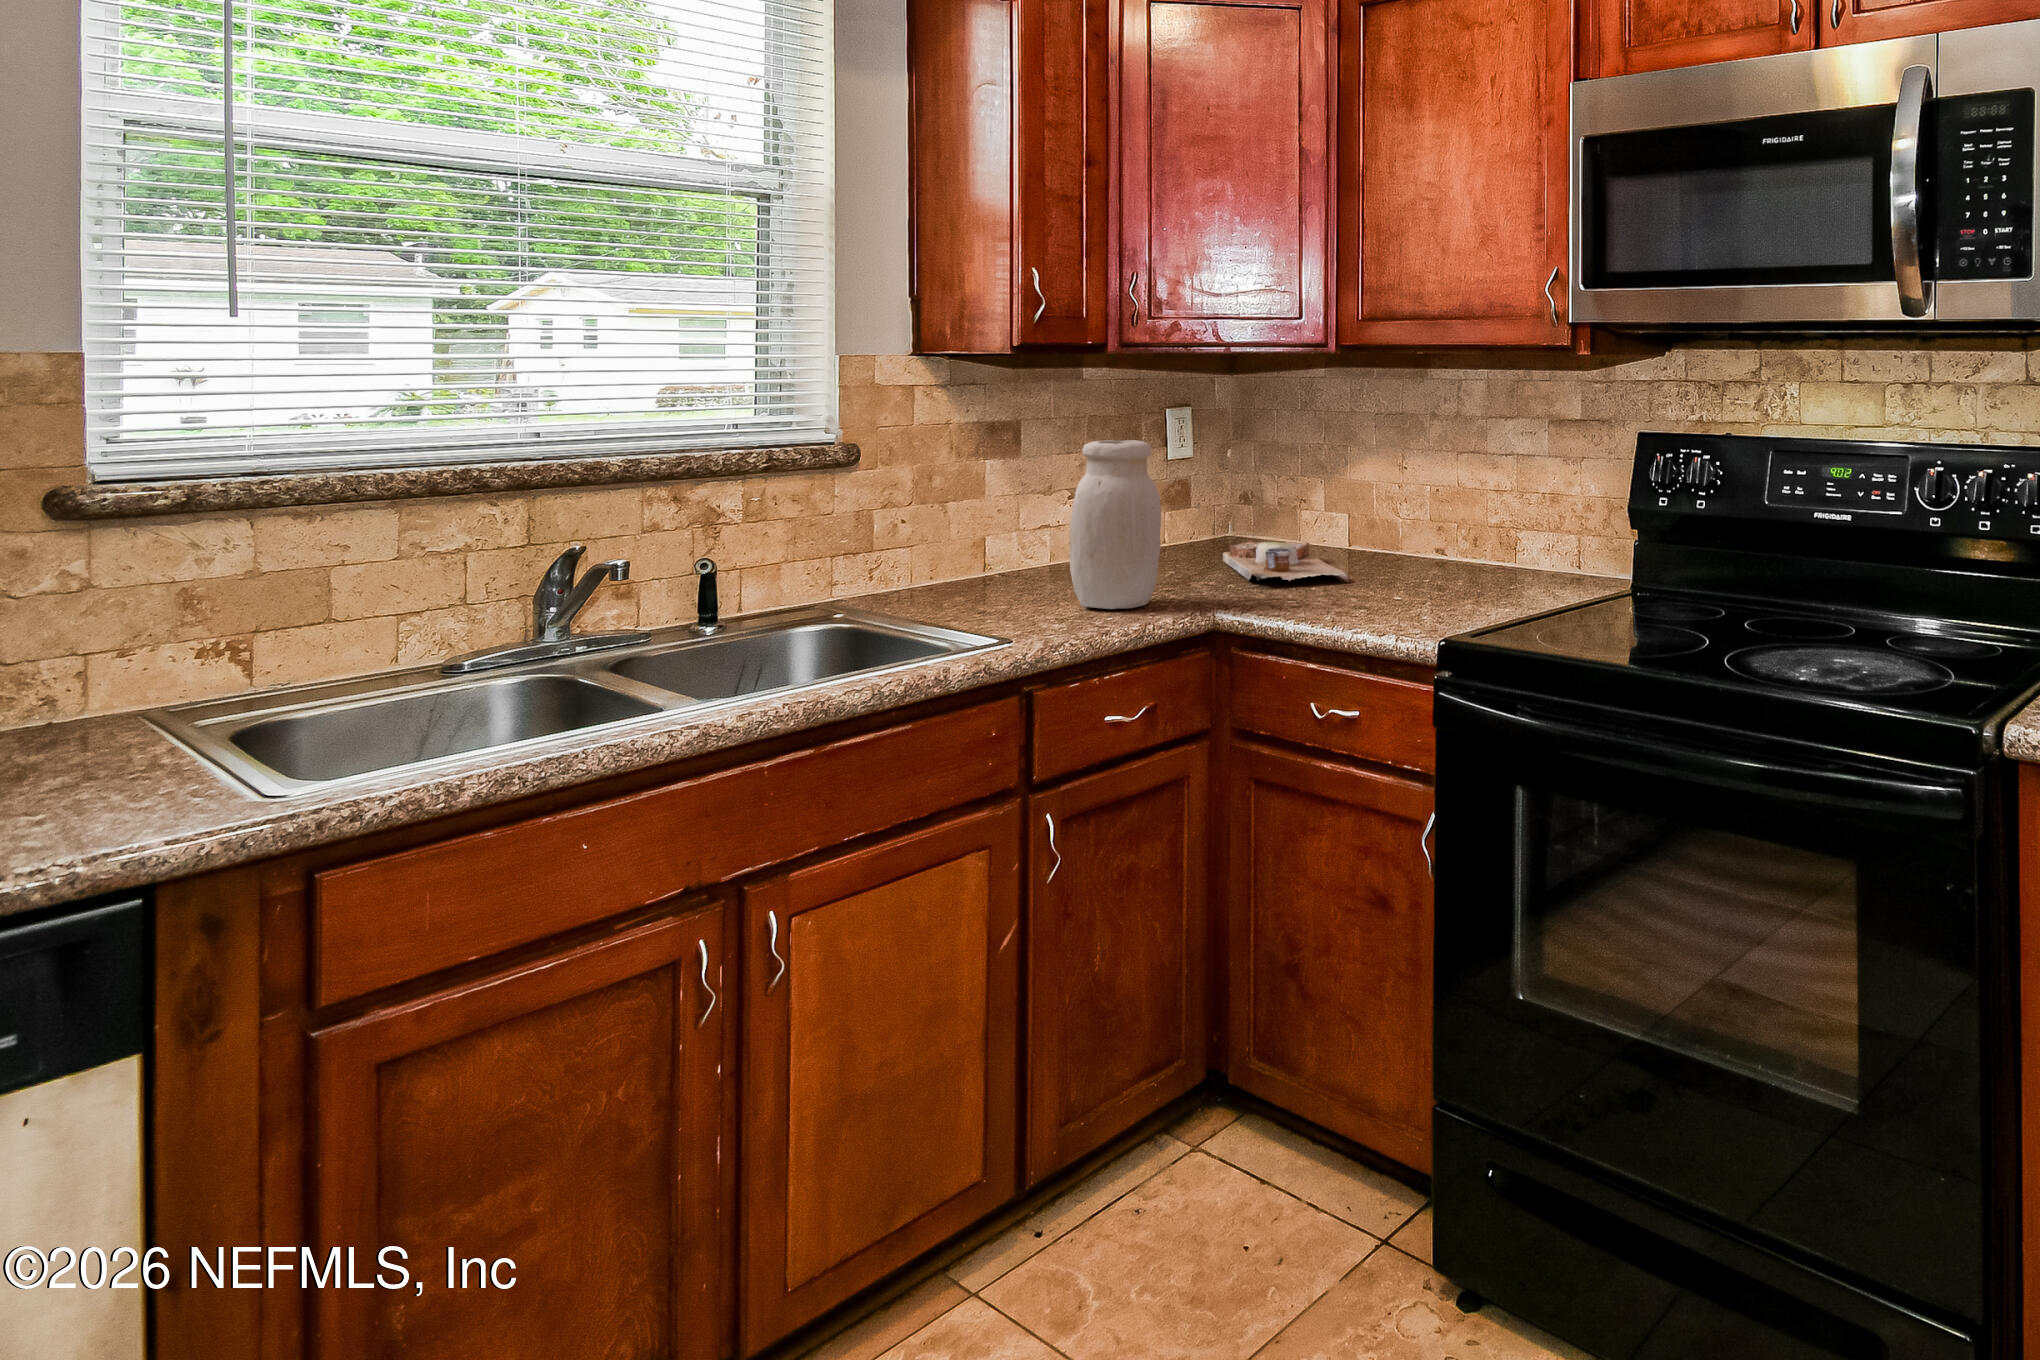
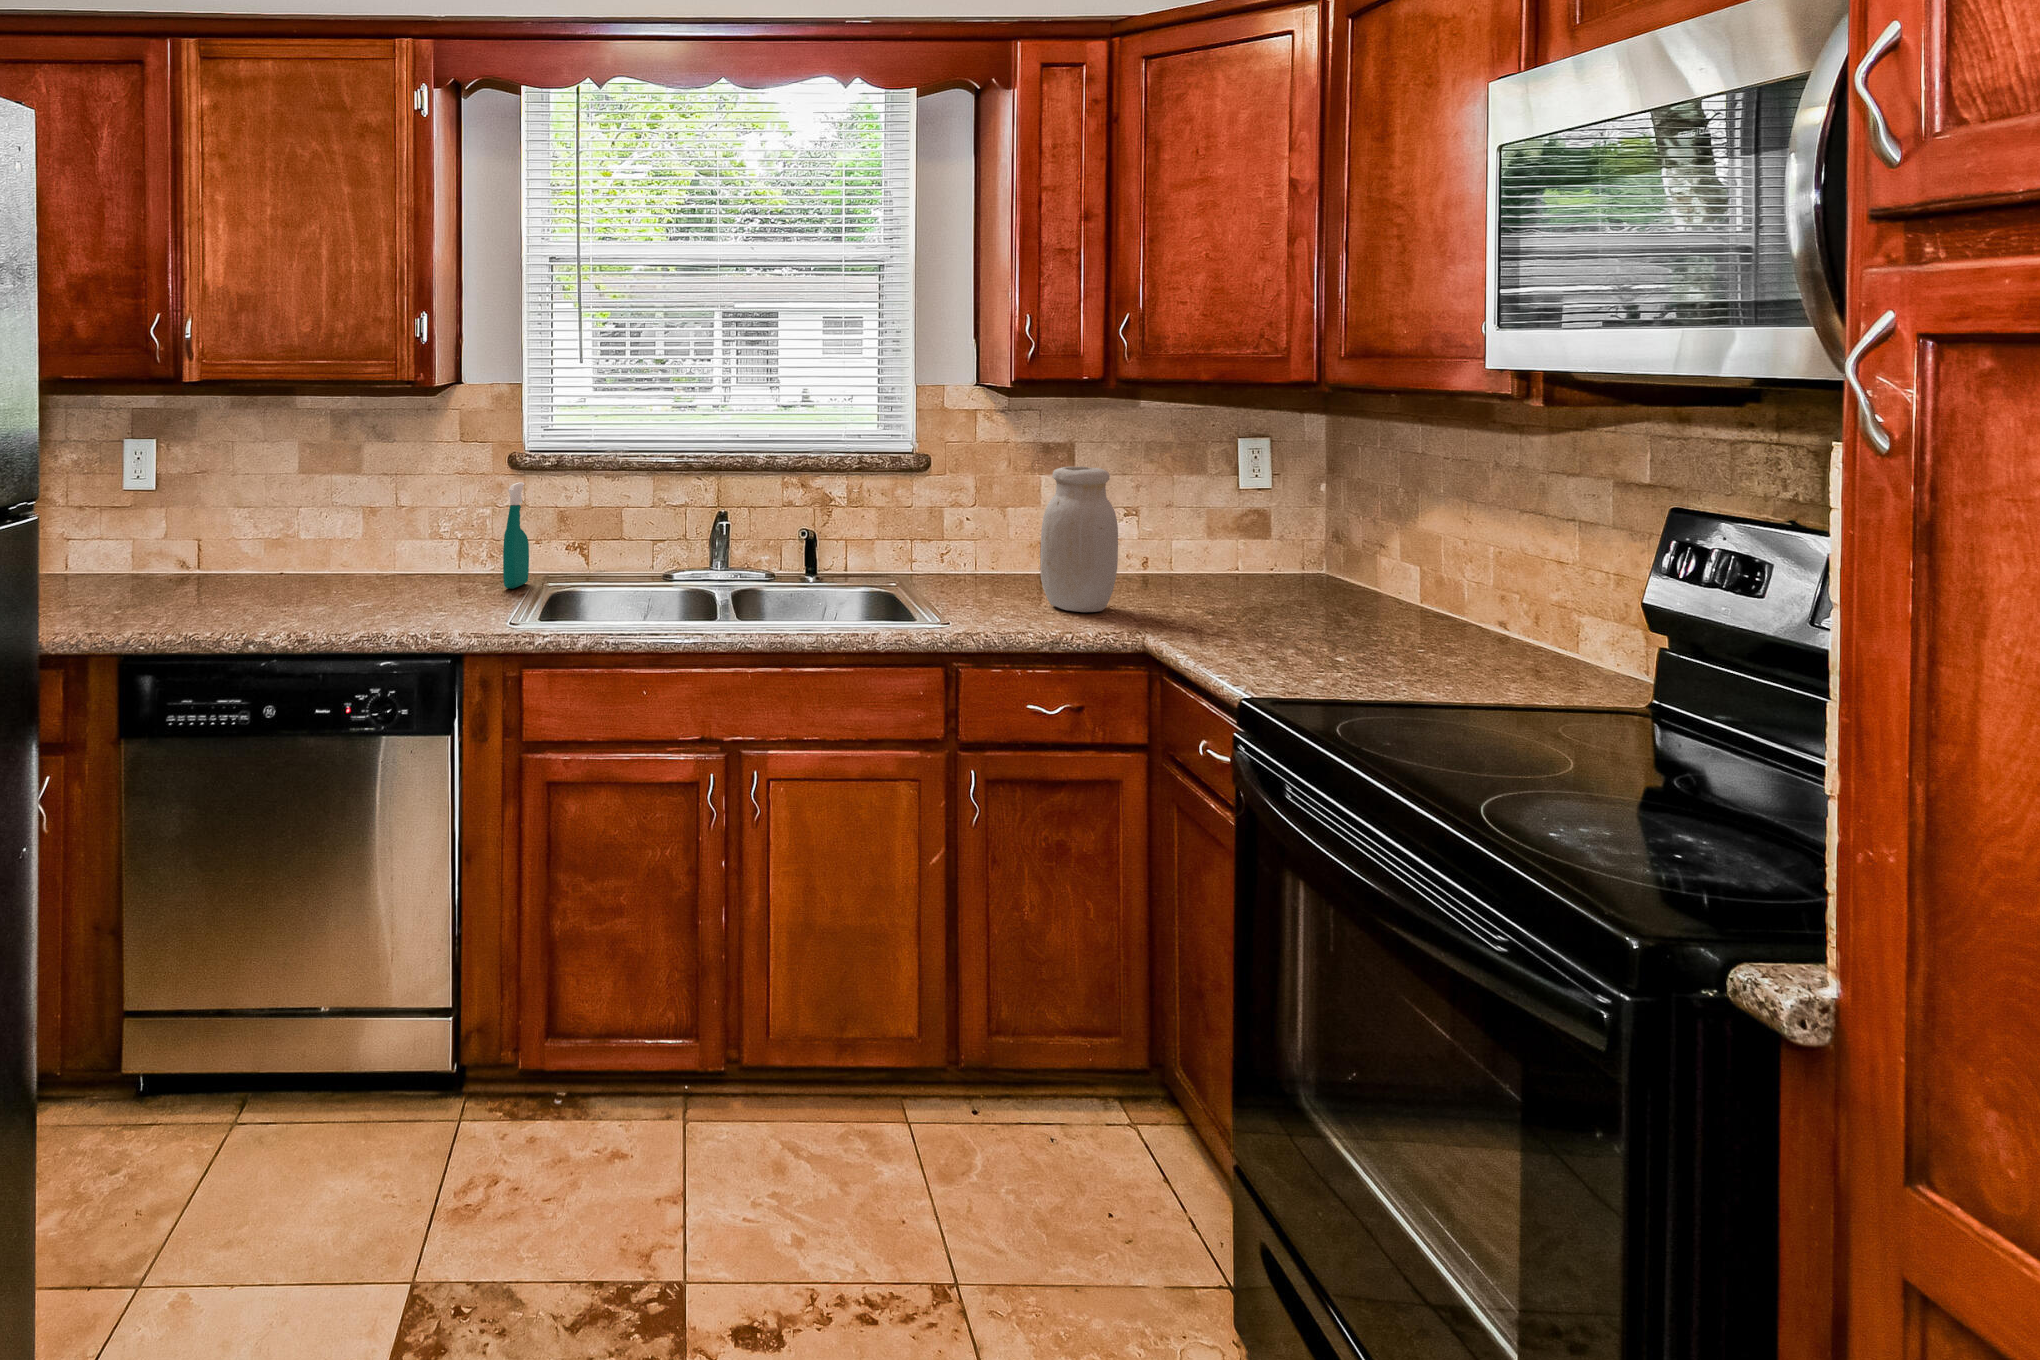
spray bottle: none [76,531,121,747] -> present [503,482,529,589]
cutting board: present [1223,541,1349,582] -> none [1223,570,1346,625]

